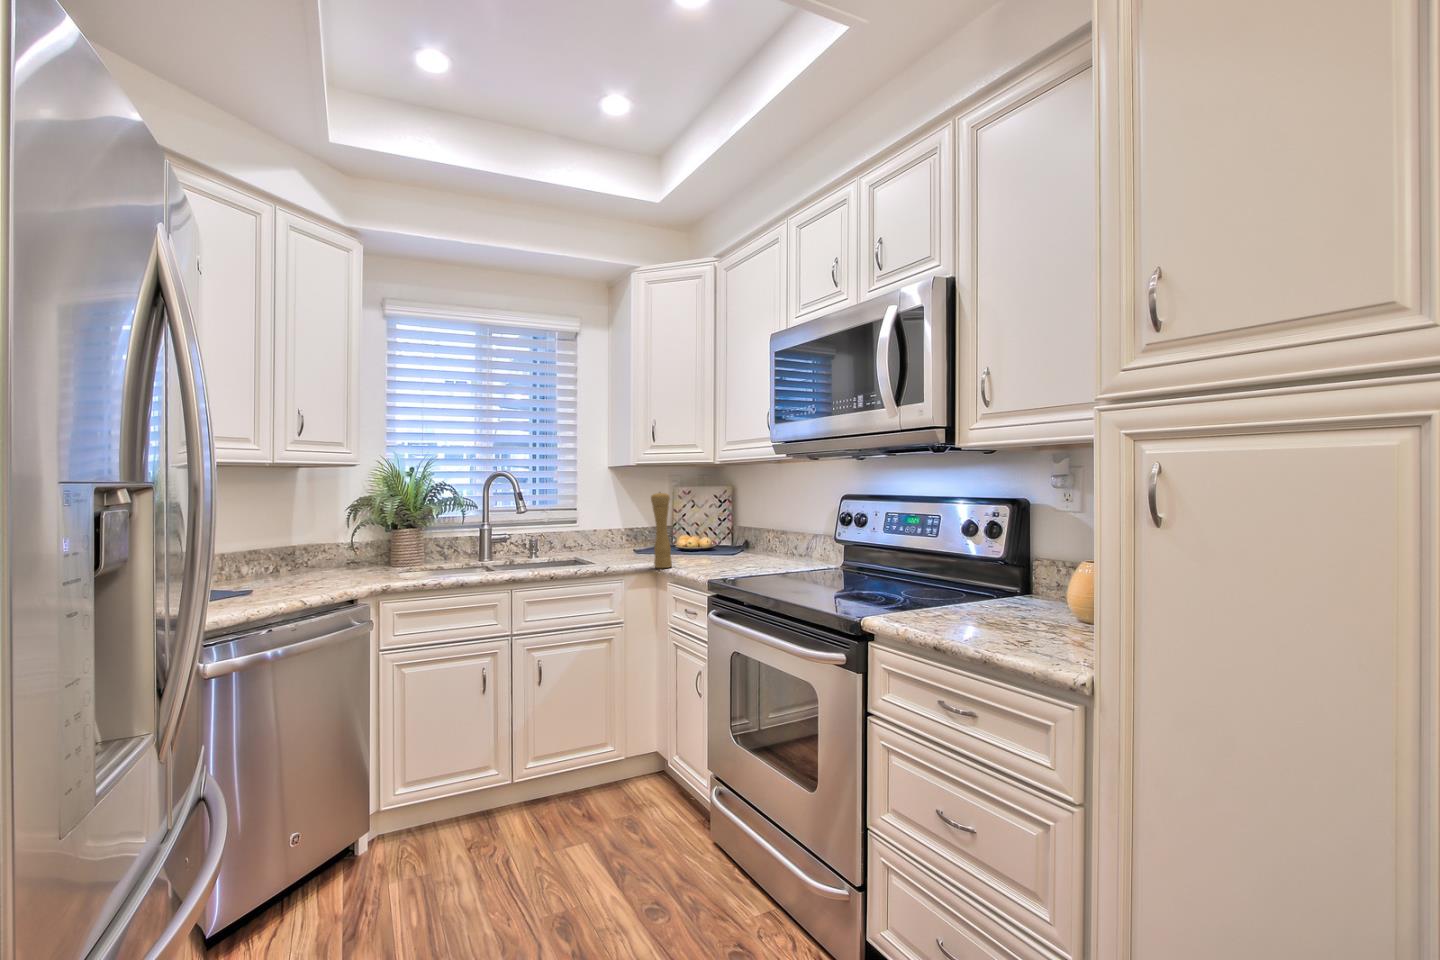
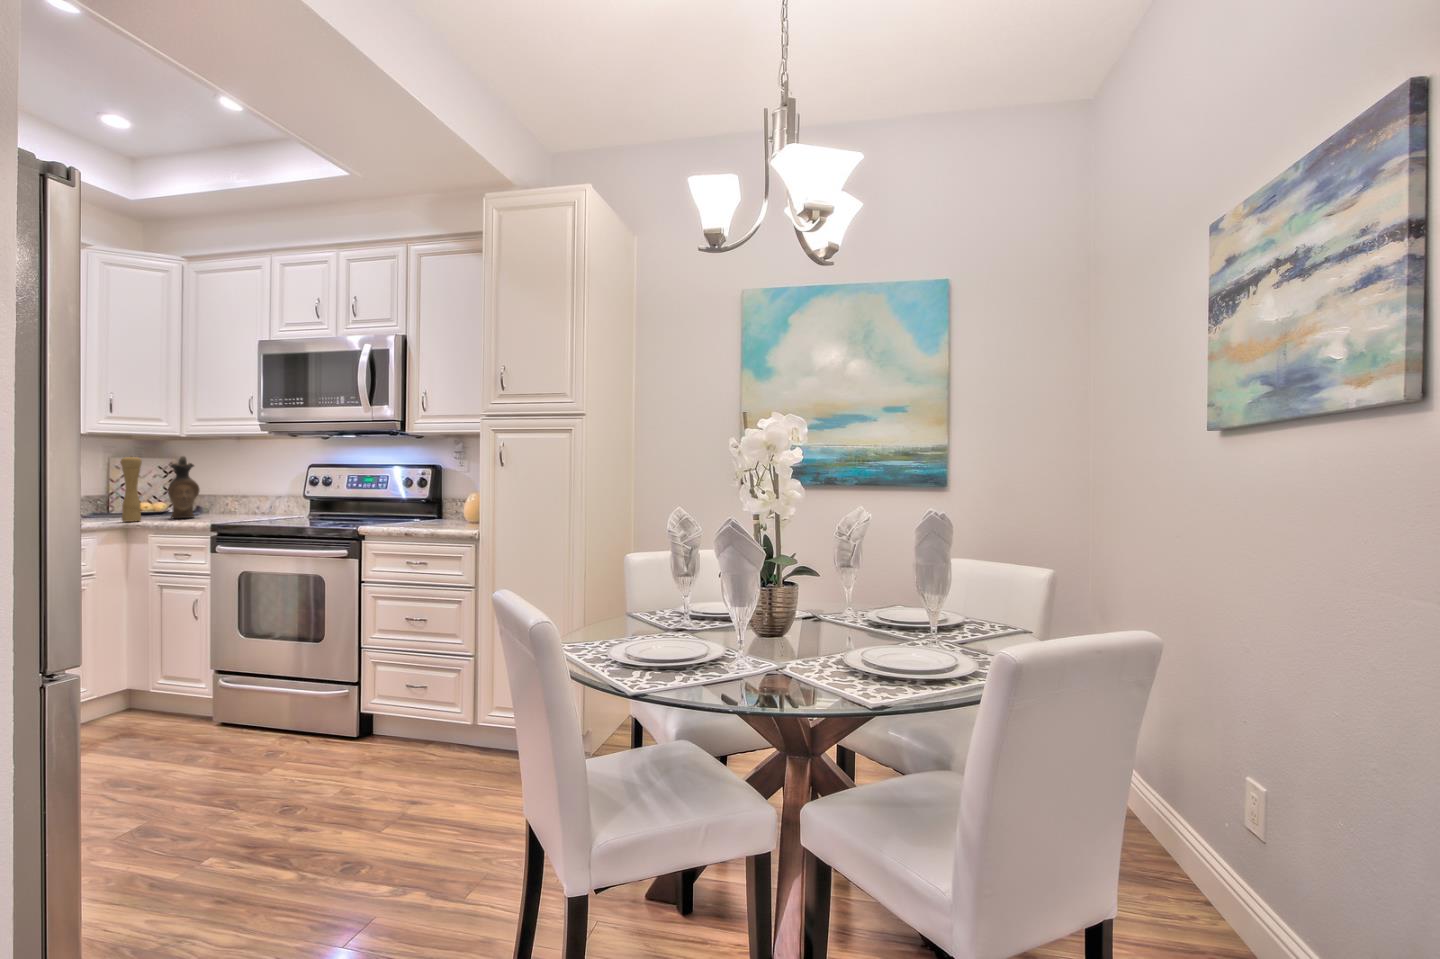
ceramic pitcher: none [696,488,727,564] -> present [168,456,199,518]

